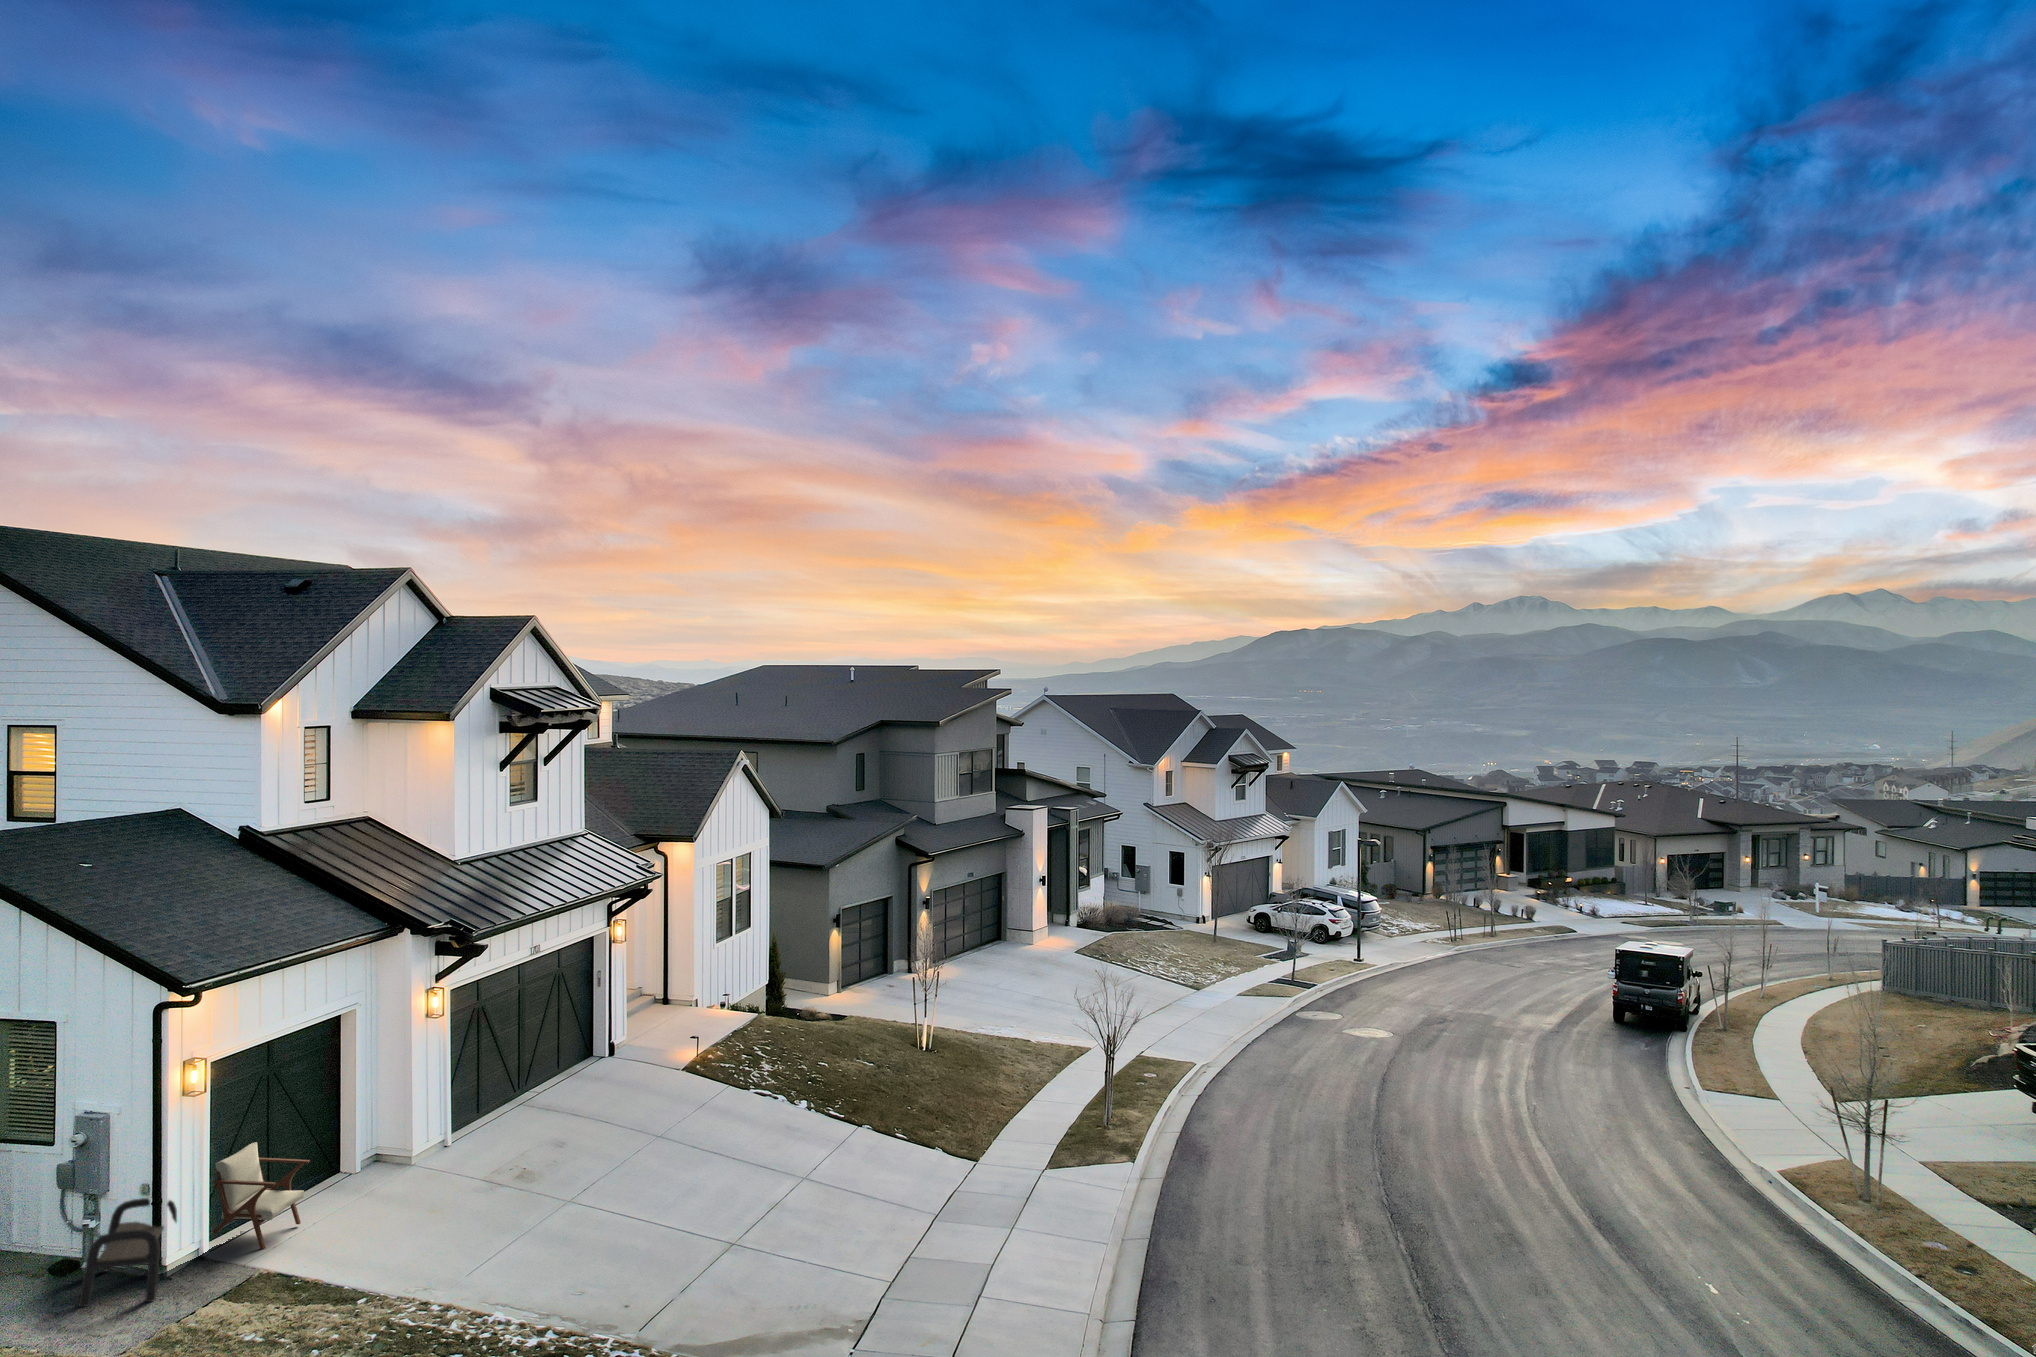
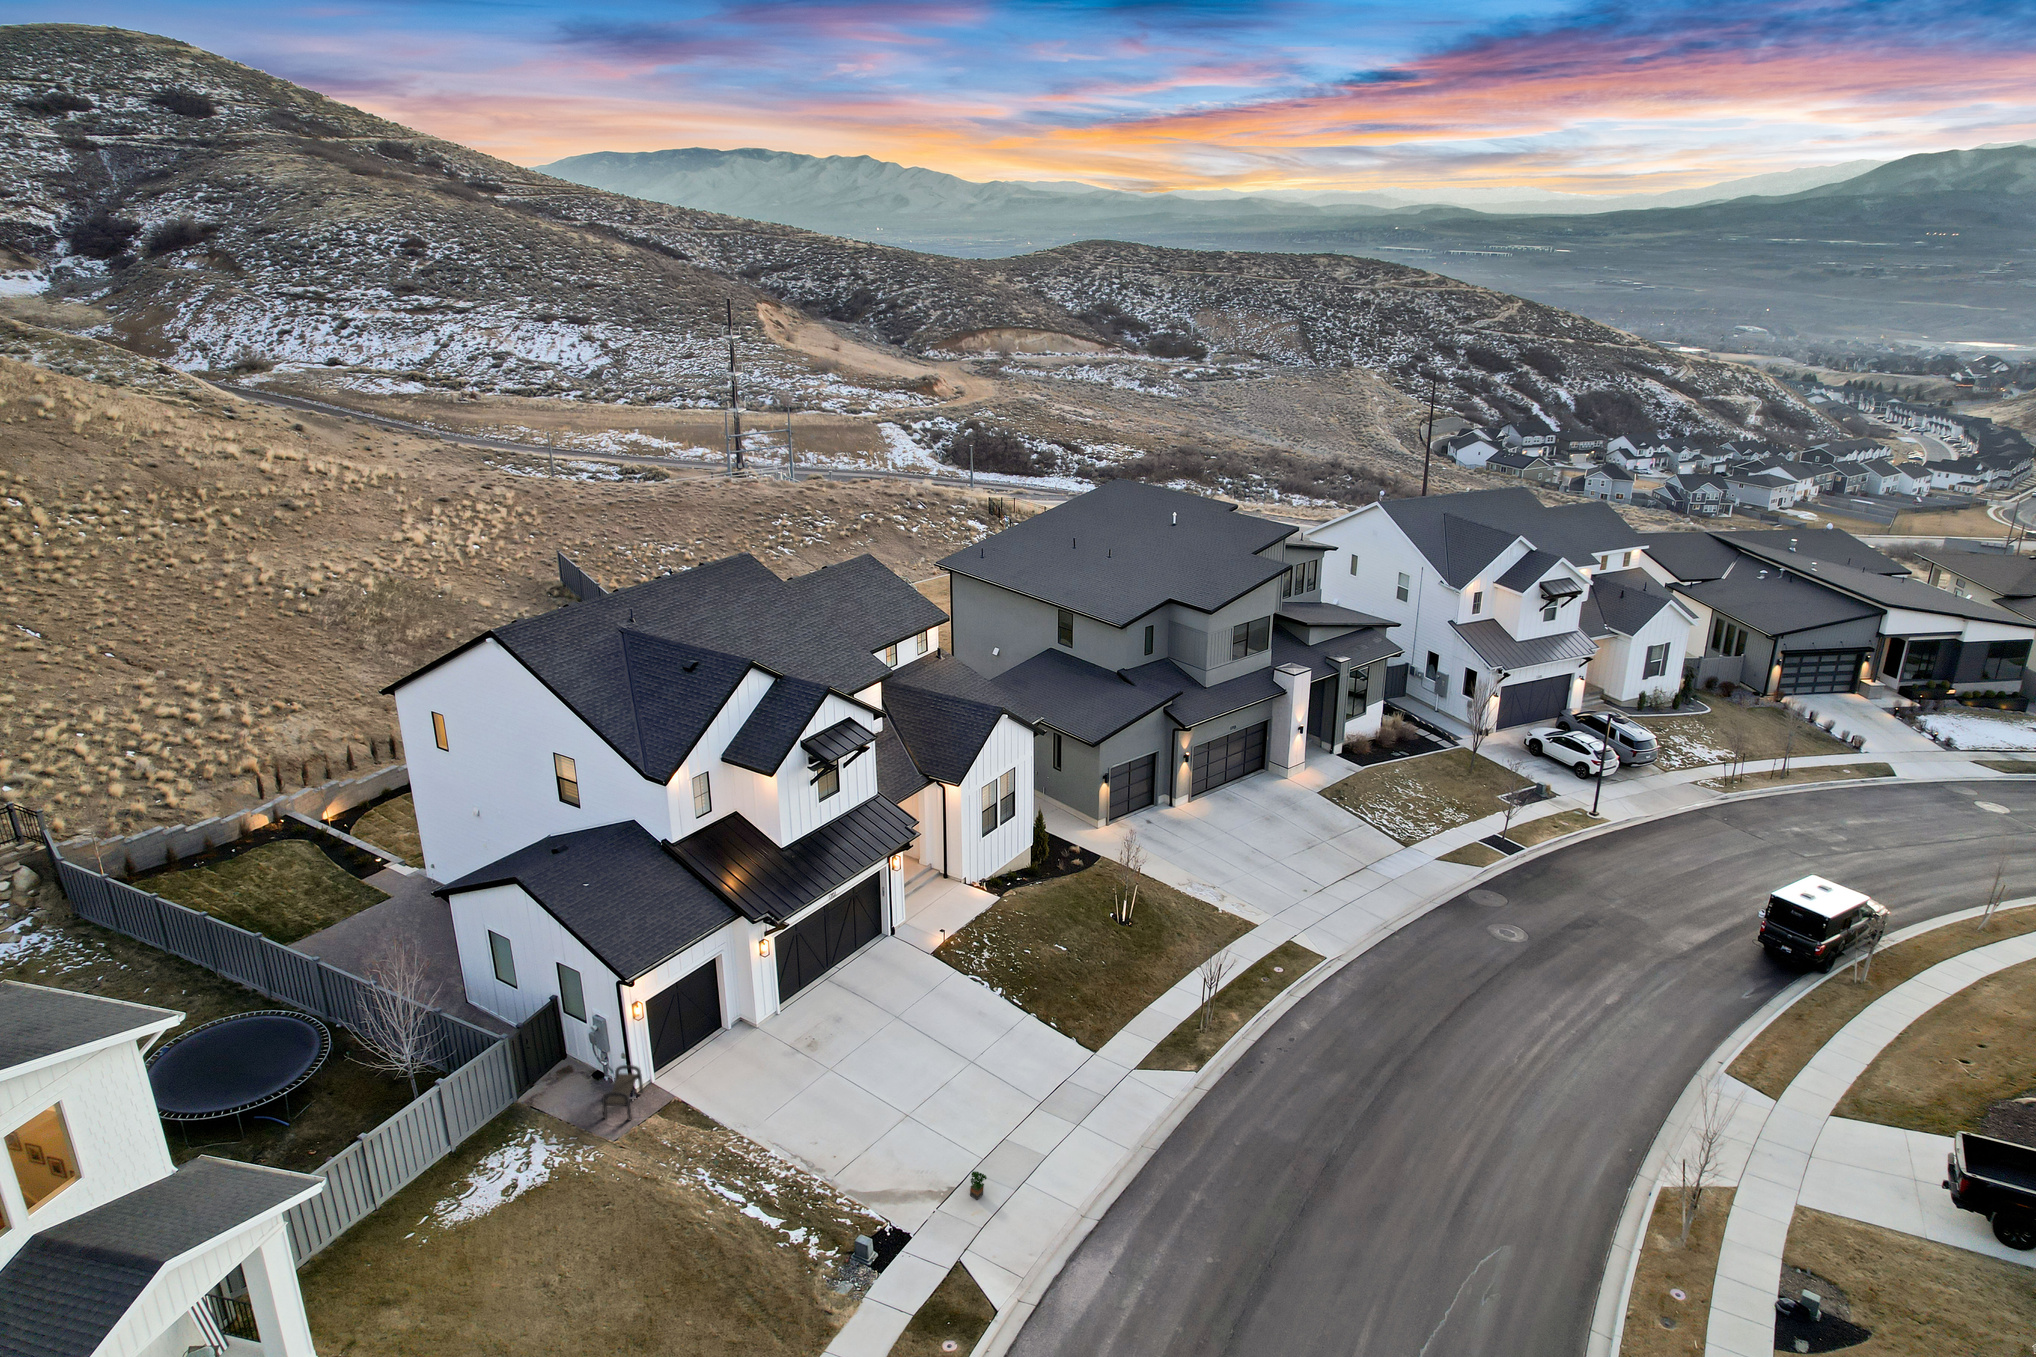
lounge chair: present [213,1142,310,1249] -> none [657,1026,704,1085]
potted tree: none [903,1266,934,1322] -> present [970,1172,987,1200]

